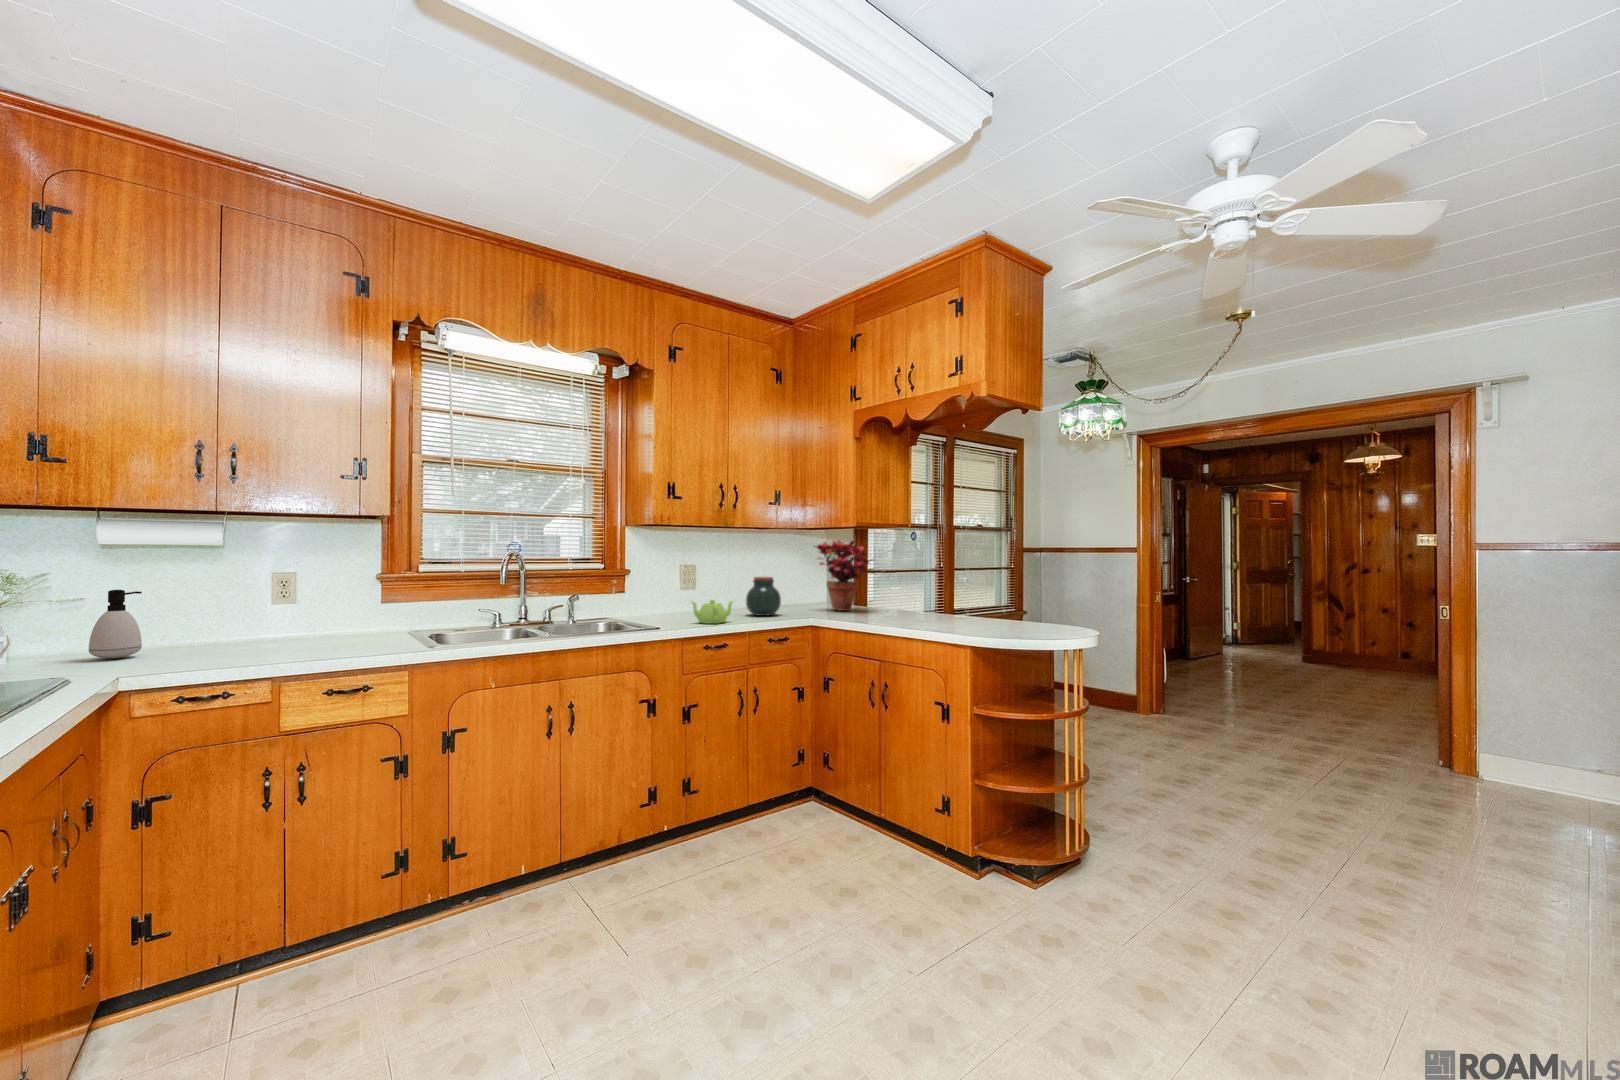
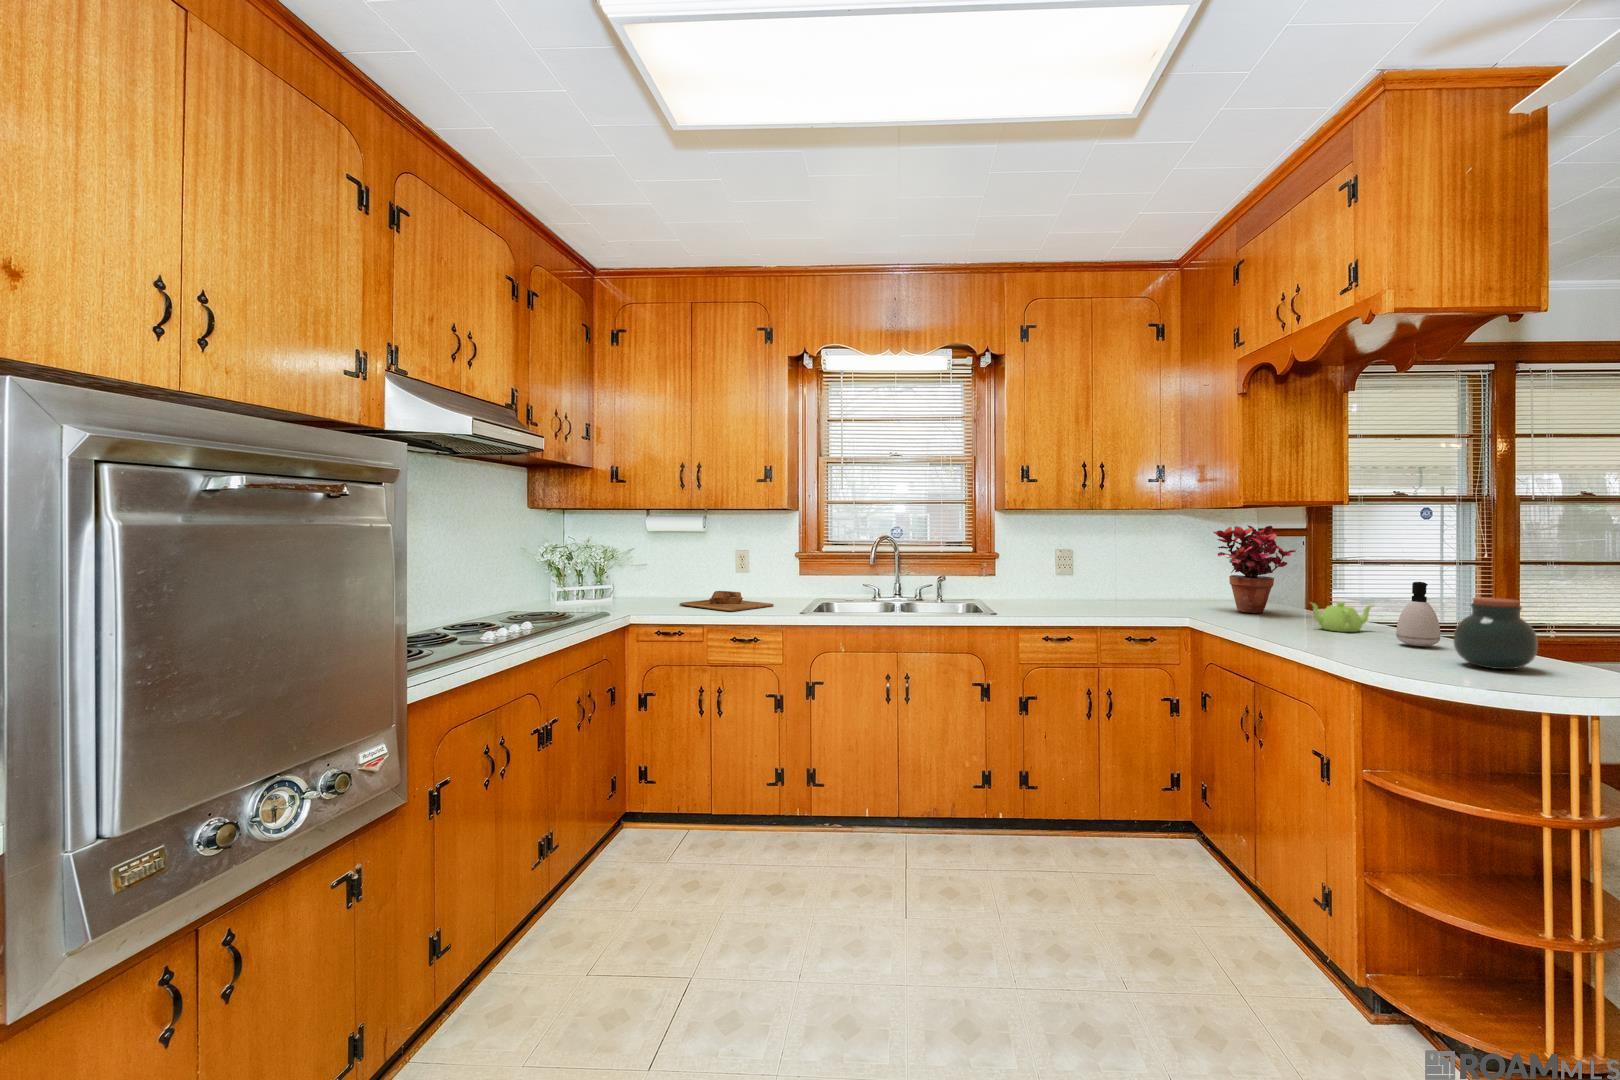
jar: present [746,577,781,616] -> present [1454,598,1538,669]
soap dispenser: present [89,590,142,658] -> present [1396,582,1440,646]
teapot: present [691,600,733,624] -> present [1311,602,1372,632]
cutting board: none [199,625,369,652] -> present [680,591,774,611]

